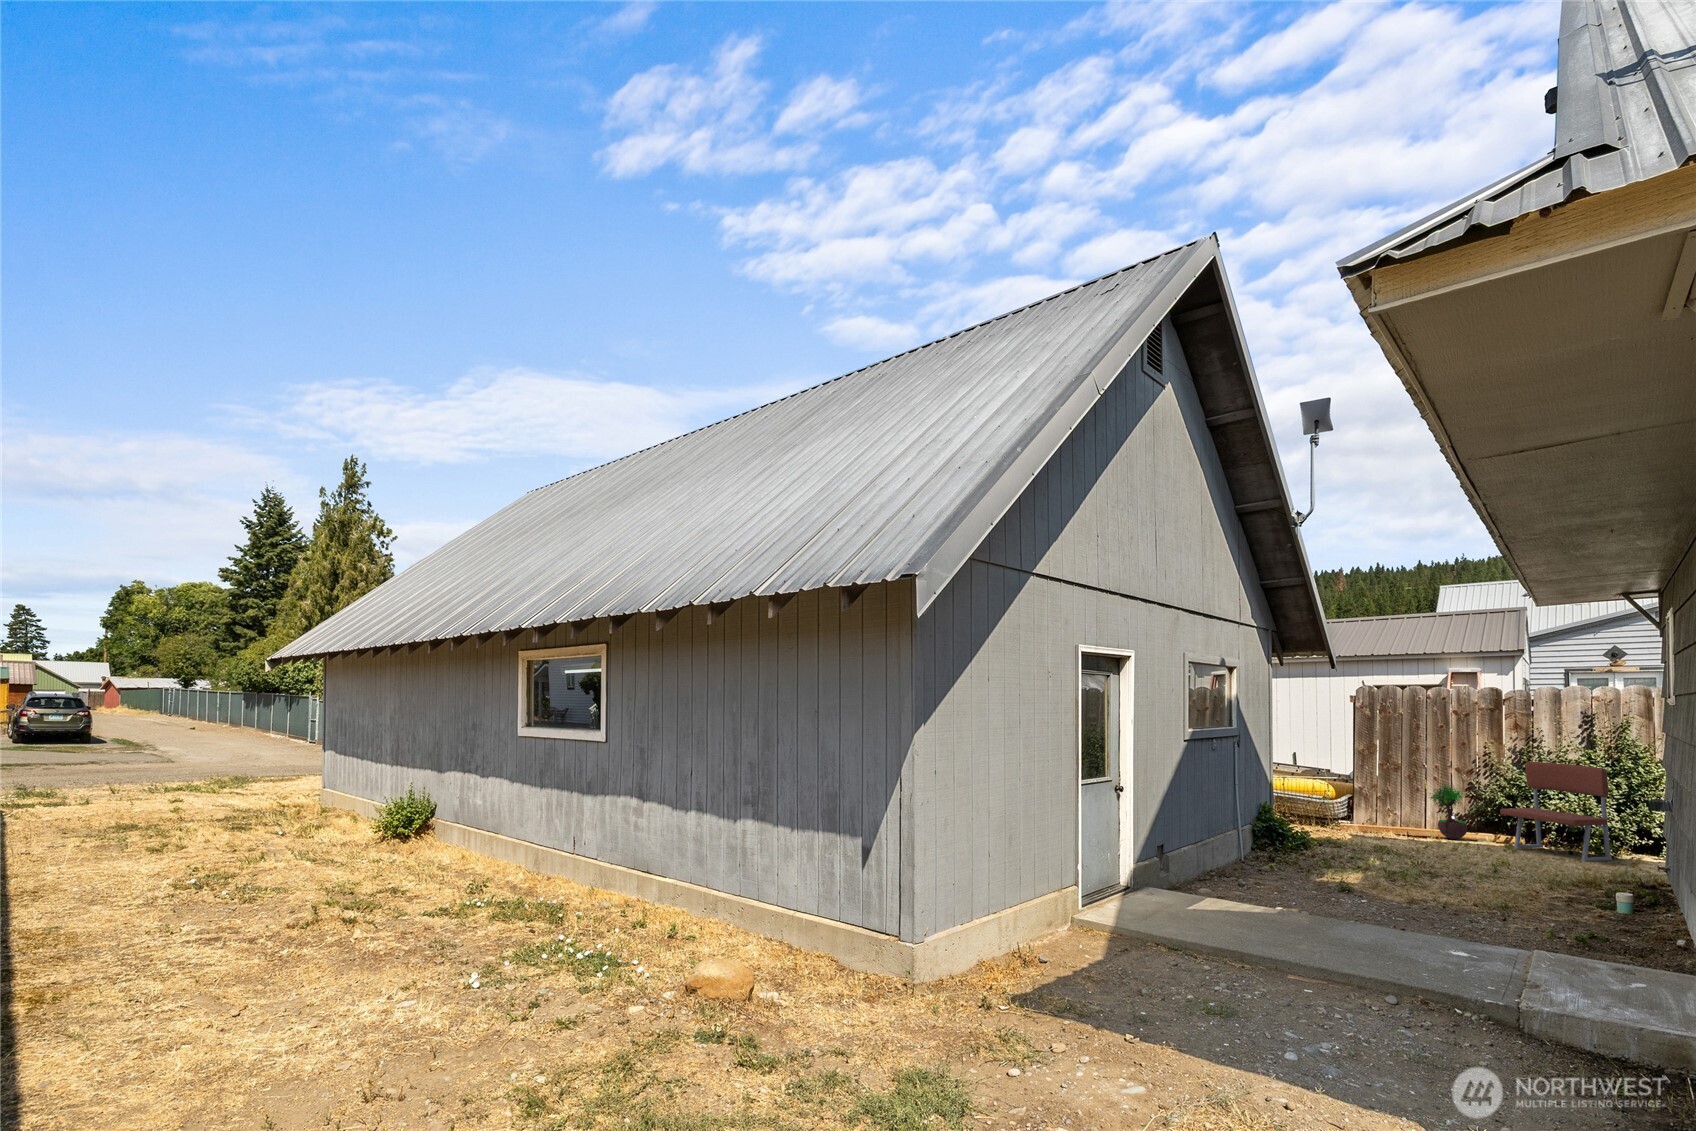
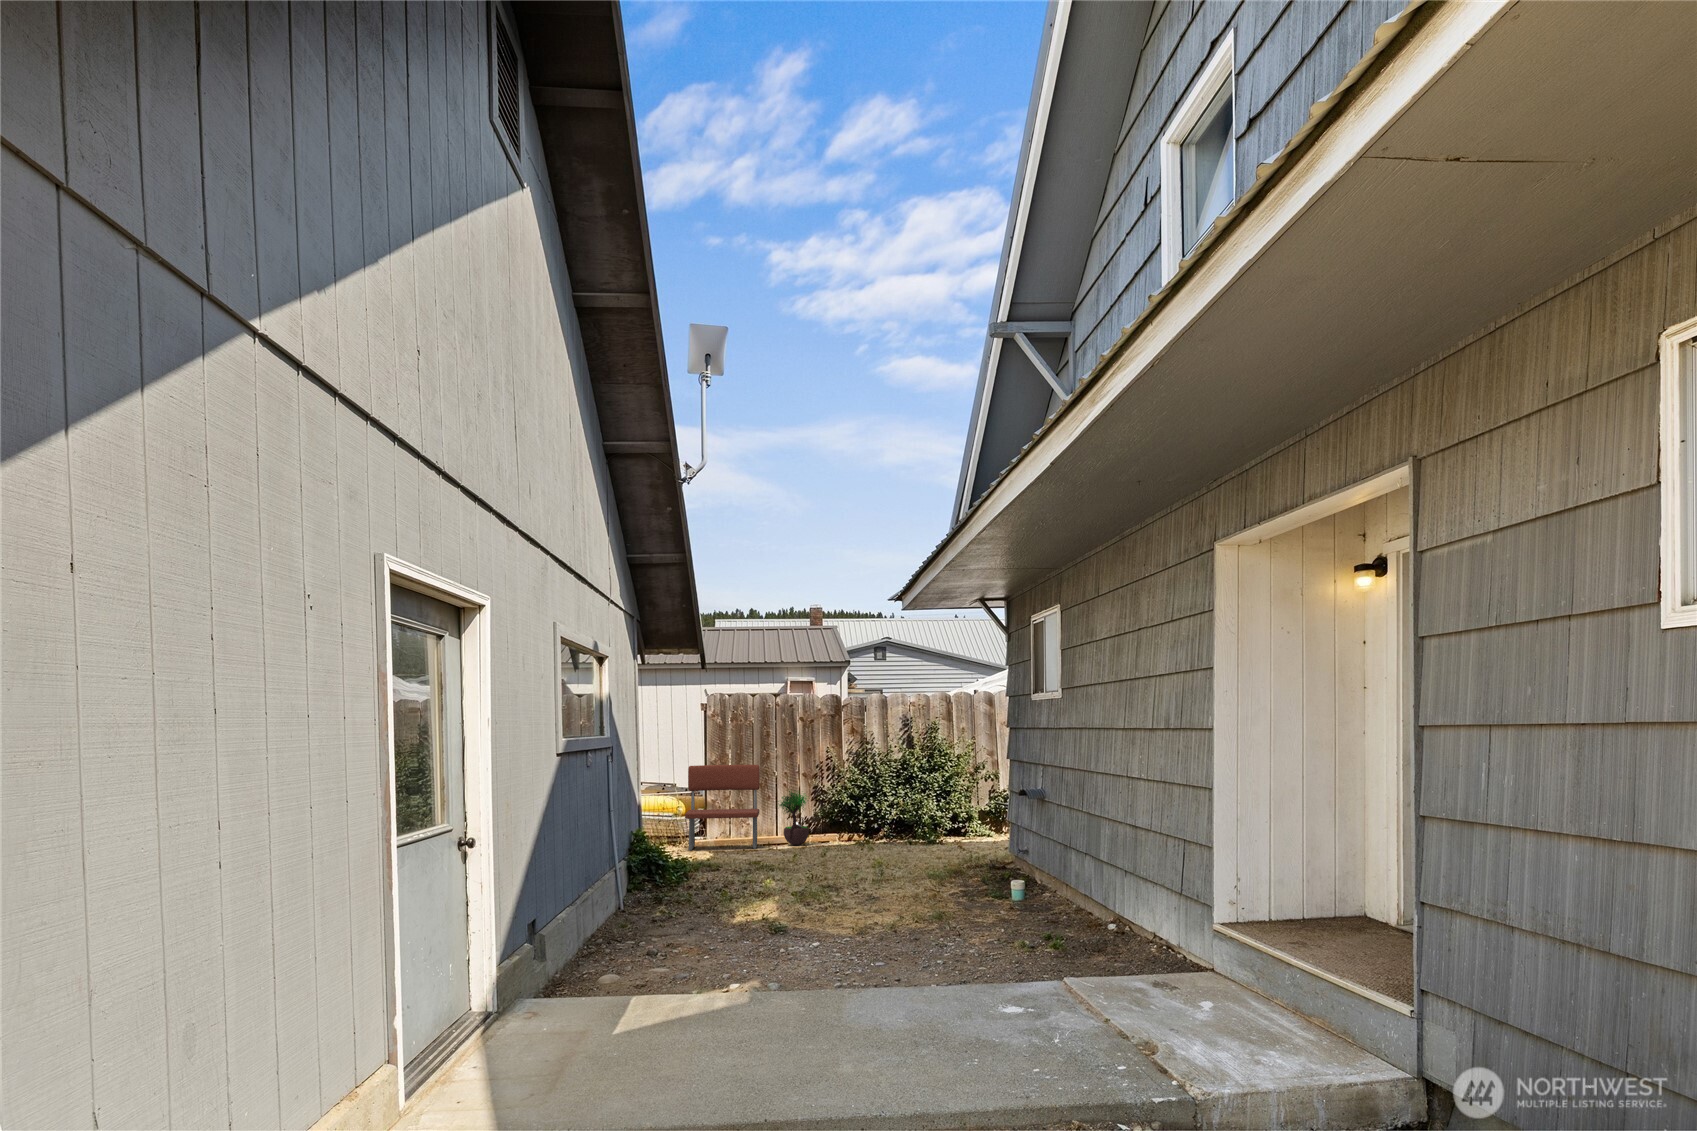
bench: present [1500,762,1612,861] -> present [685,765,760,850]

